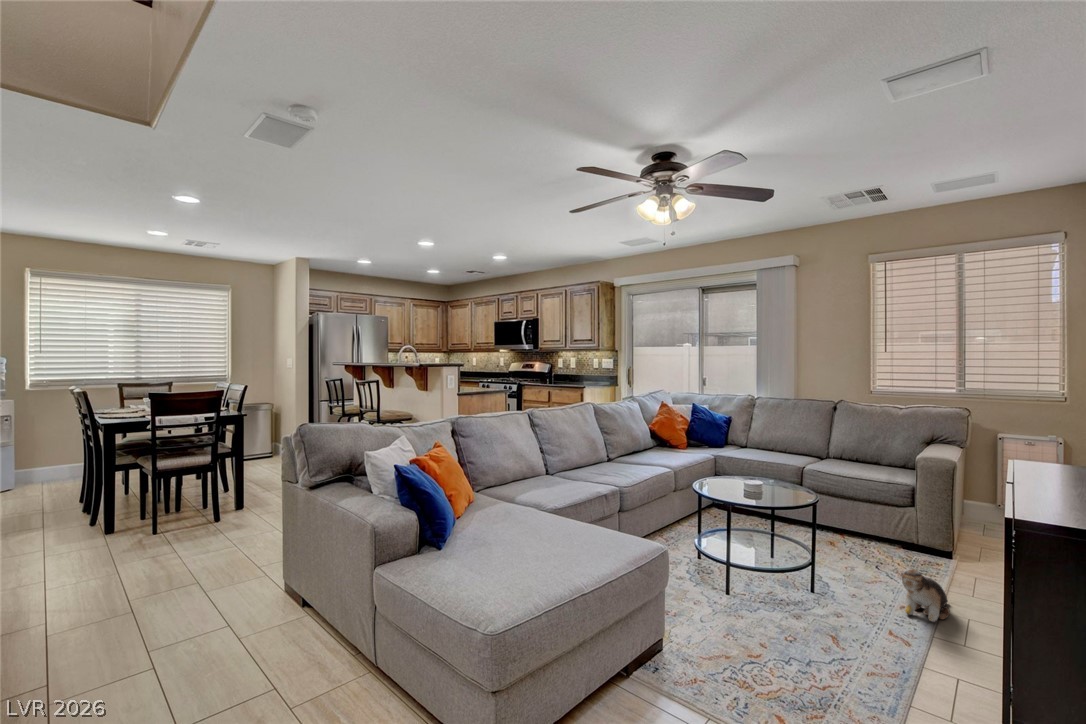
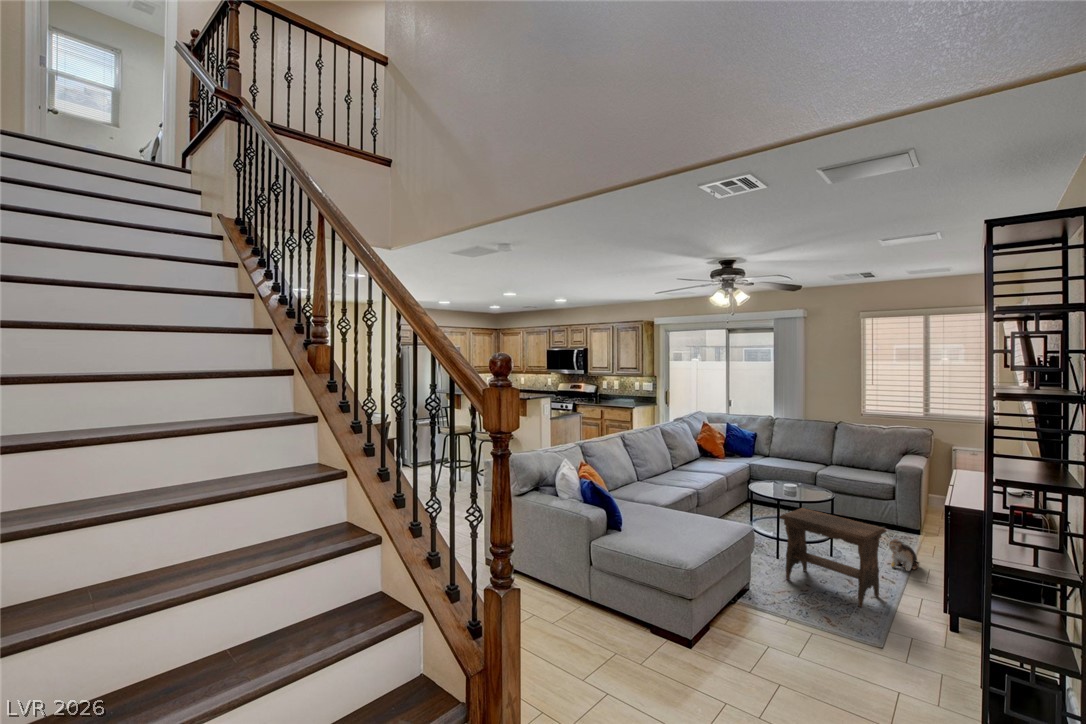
footstool: none [719,517,895,697] -> present [779,508,887,607]

